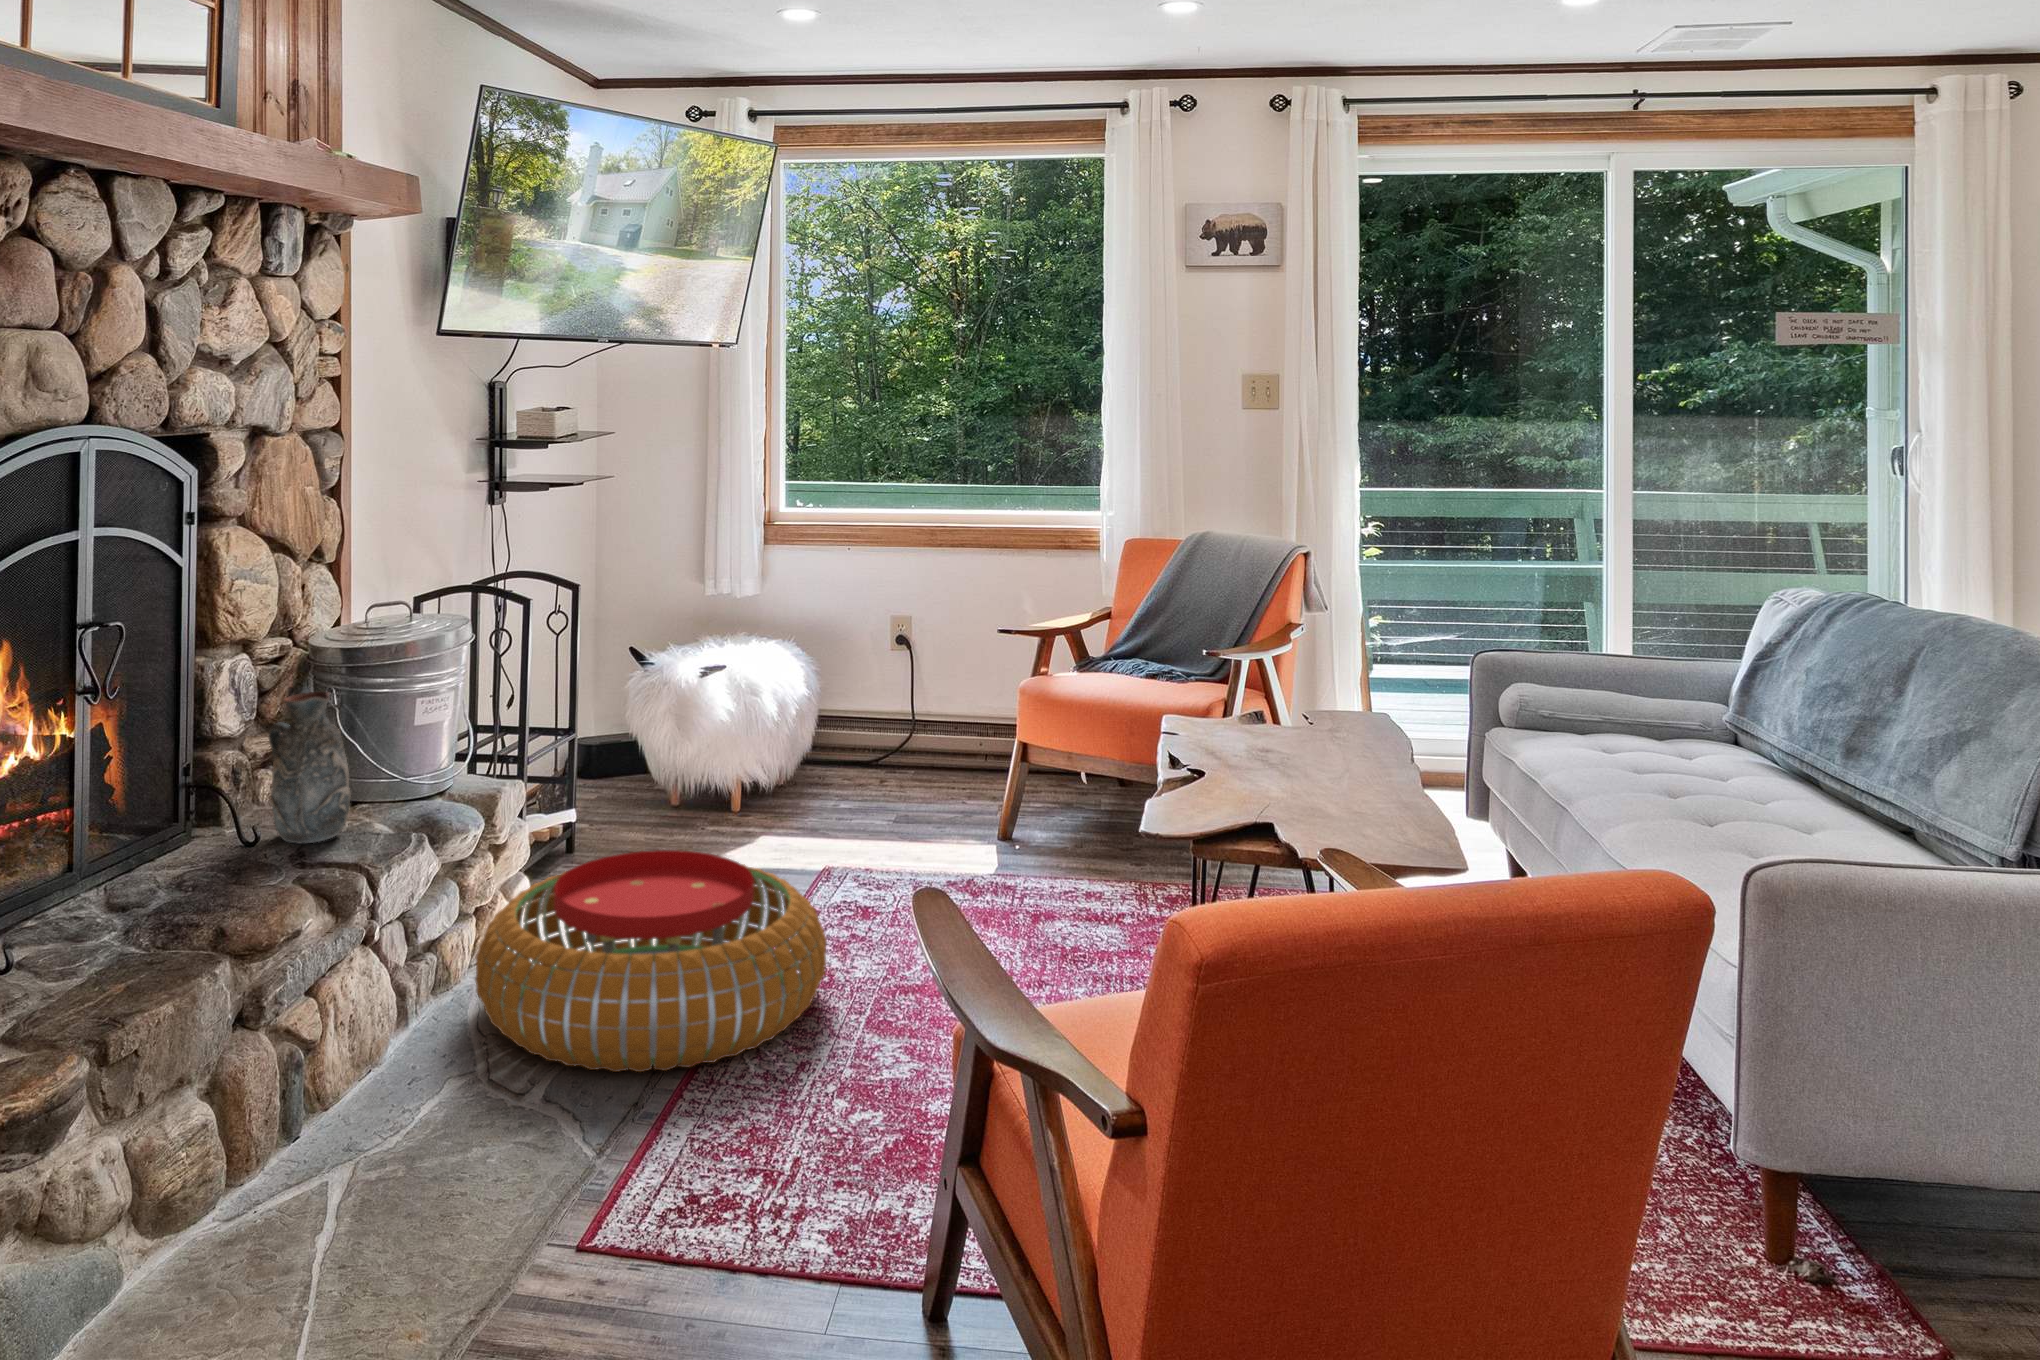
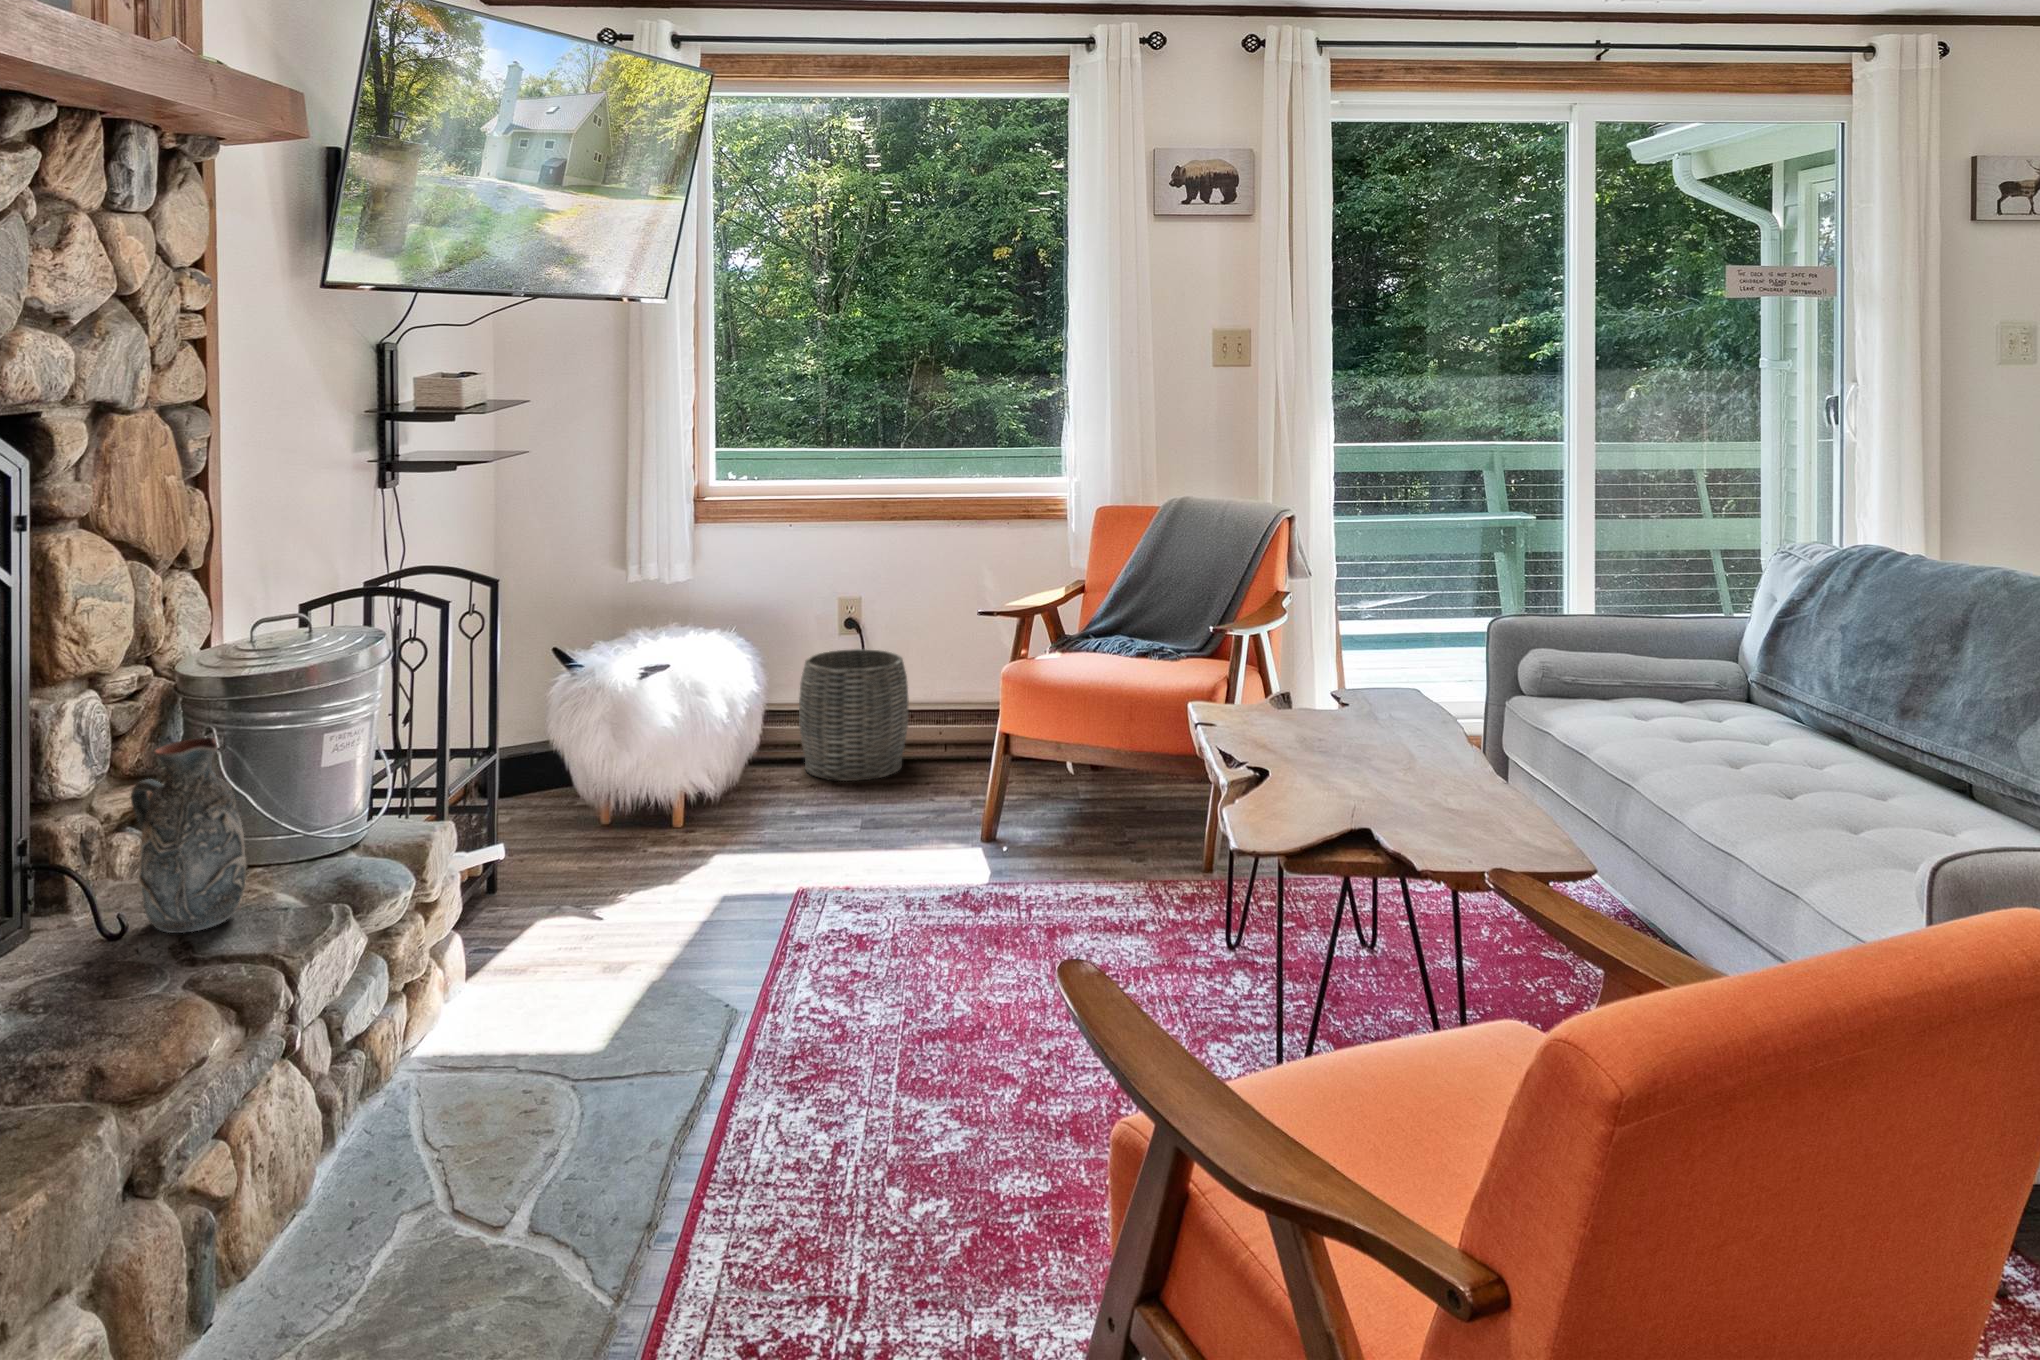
woven basket: none [853,662,950,779] -> present [799,649,909,781]
pouf: present [475,850,827,1072] -> none [416,897,846,1181]

